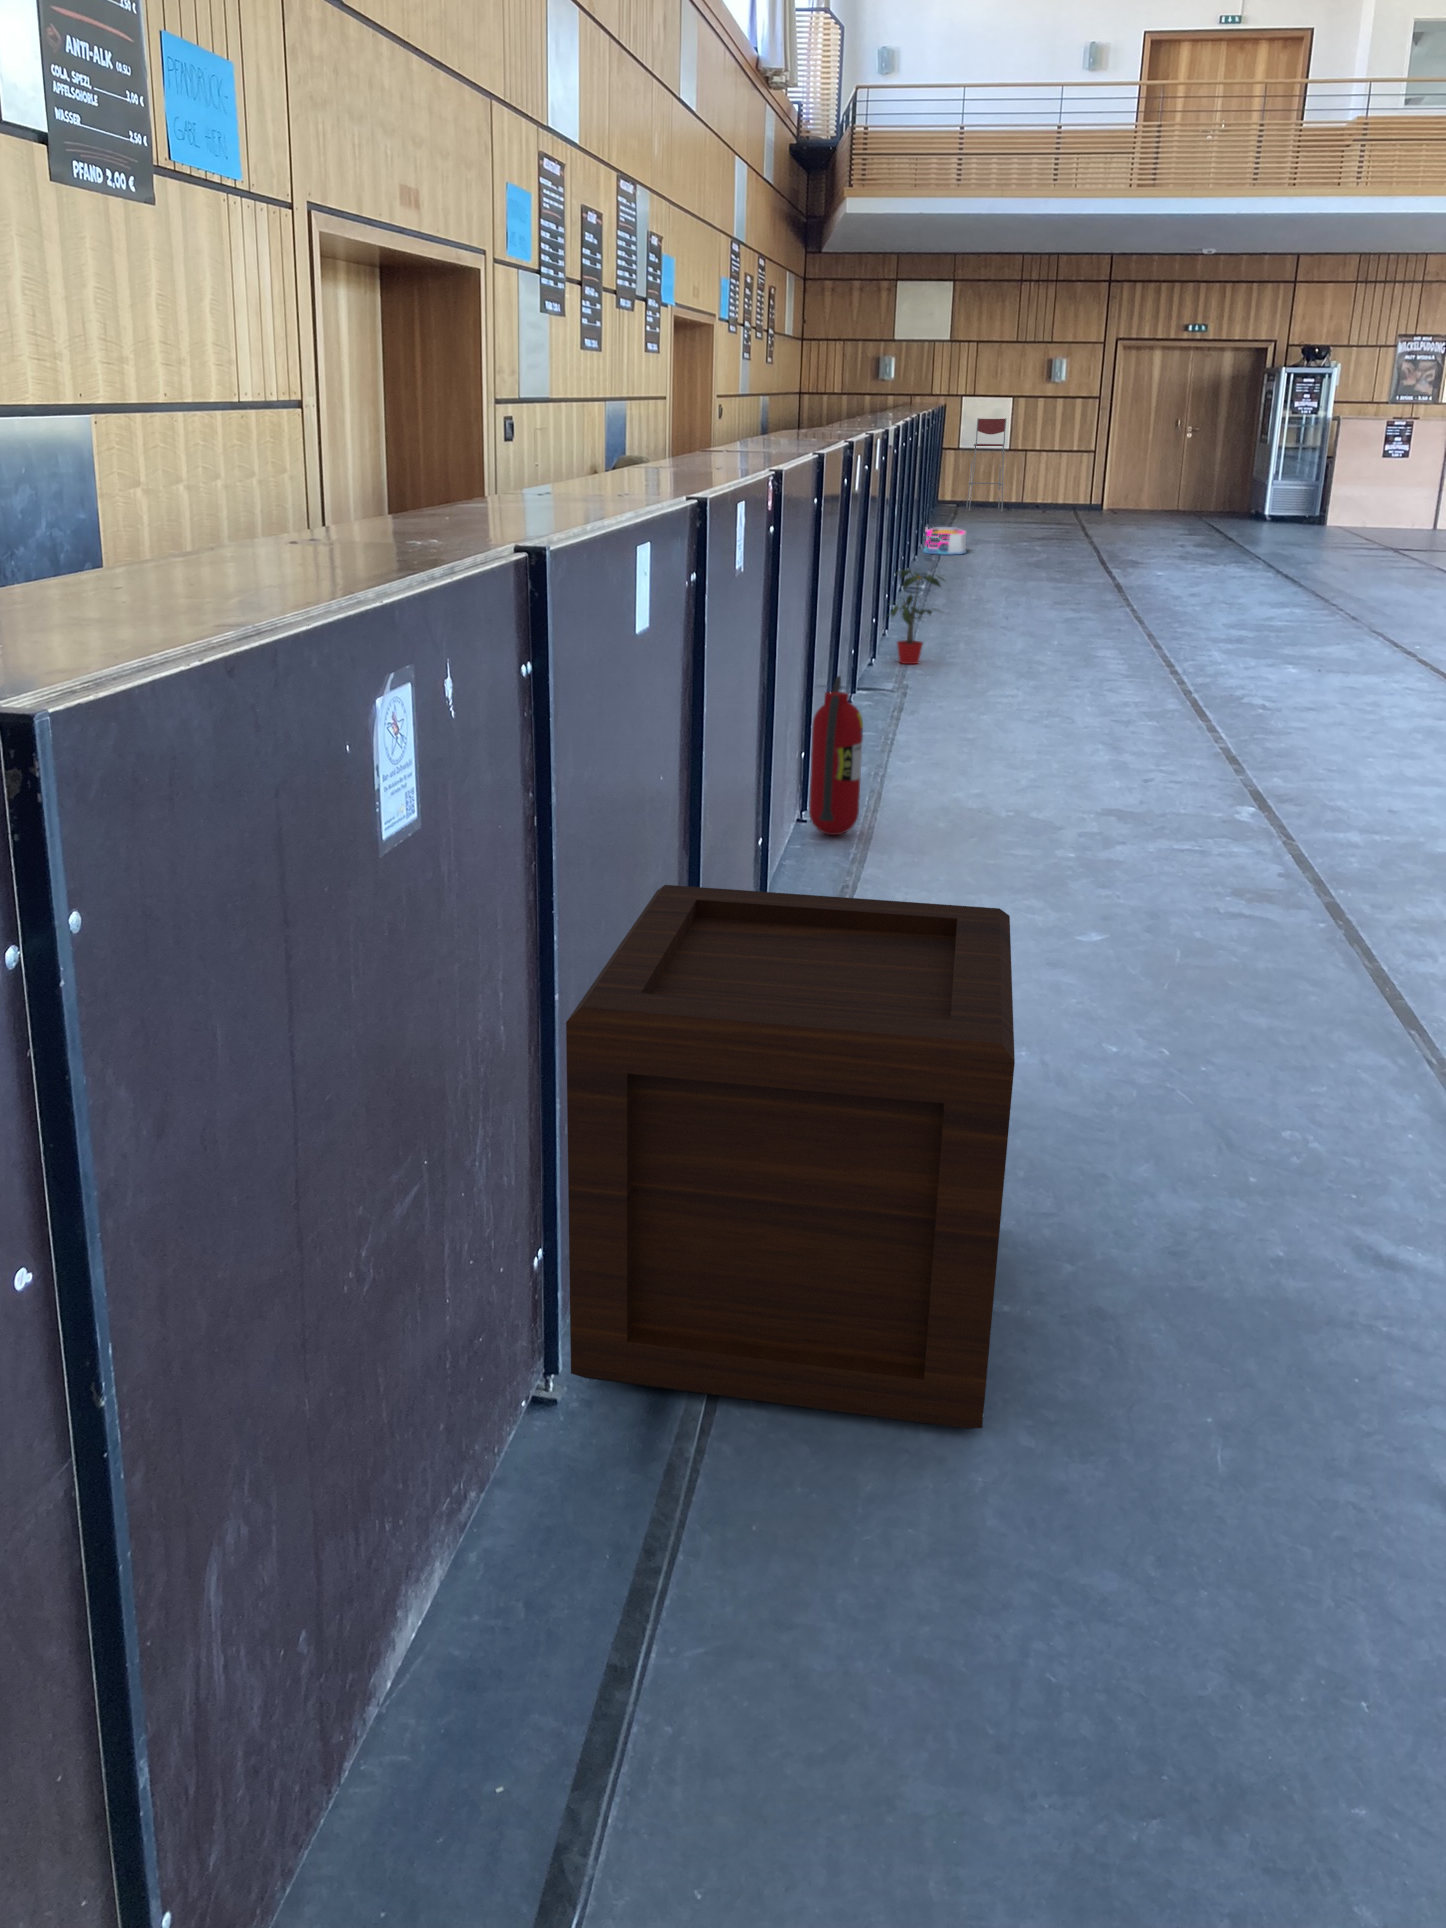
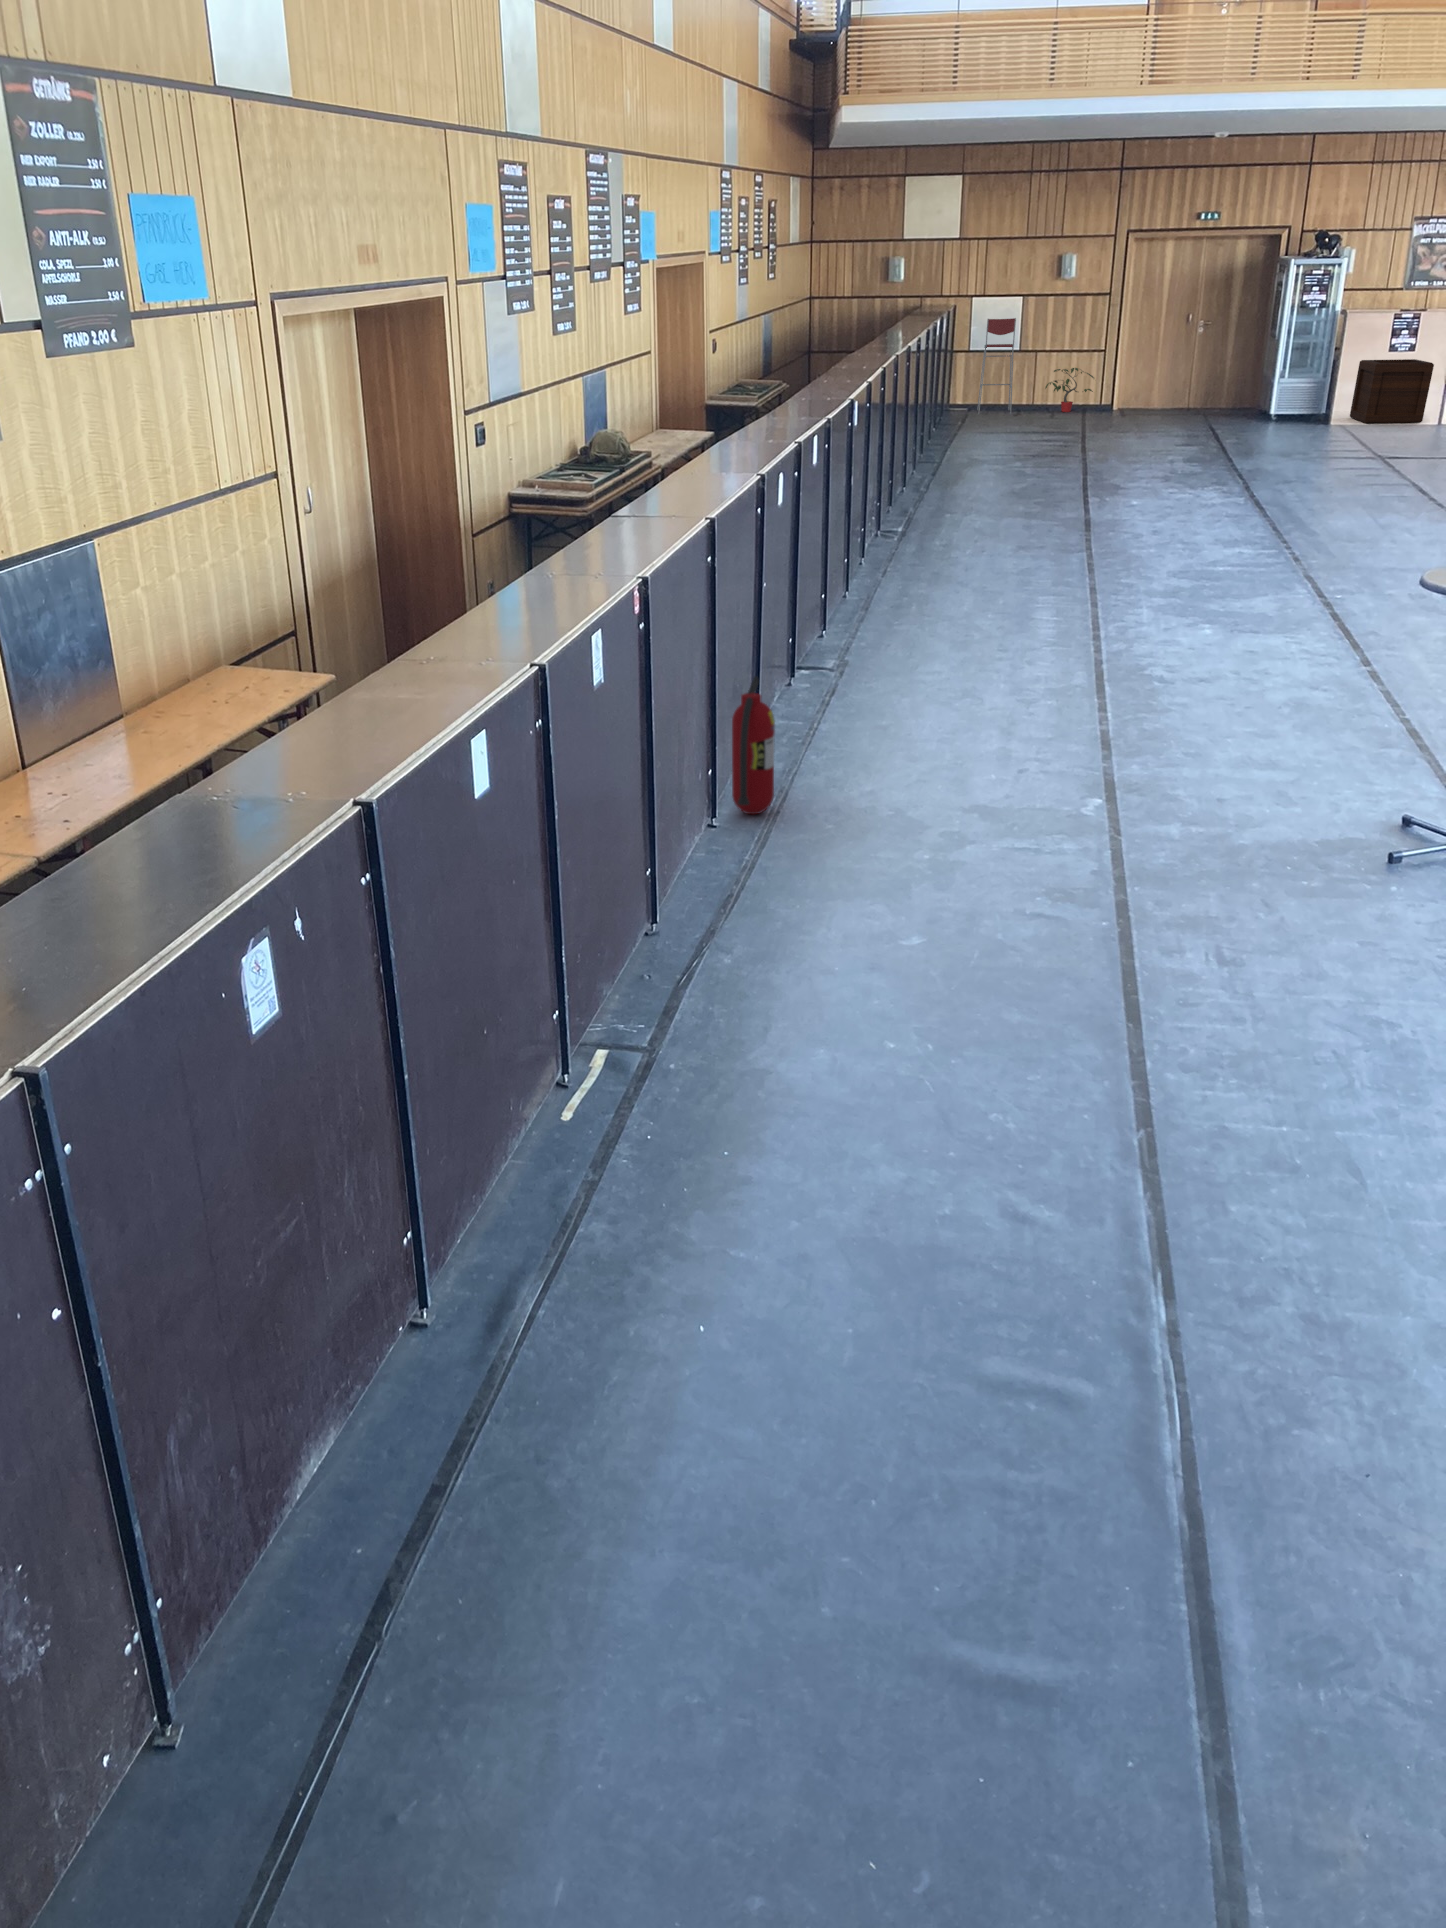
storage bin: present [922,527,966,555] -> none [918,447,961,476]
potted plant: present [891,570,944,664] -> present [1045,368,1094,412]
wooden crate: present [566,885,1015,1429] -> present [1350,359,1434,423]

